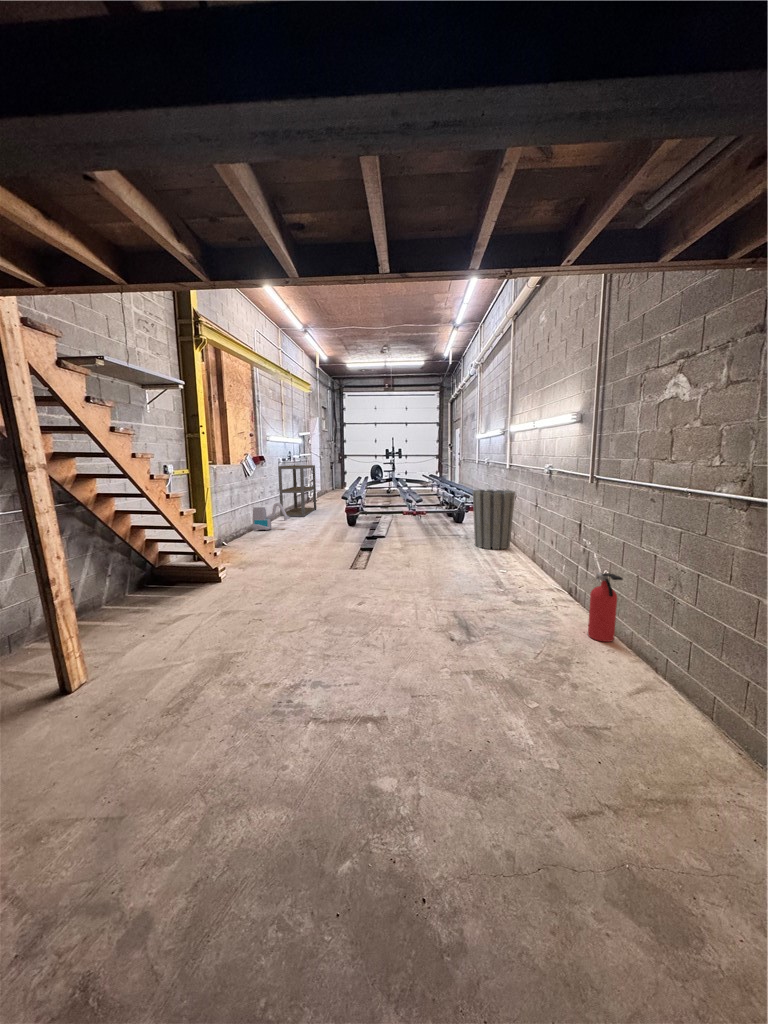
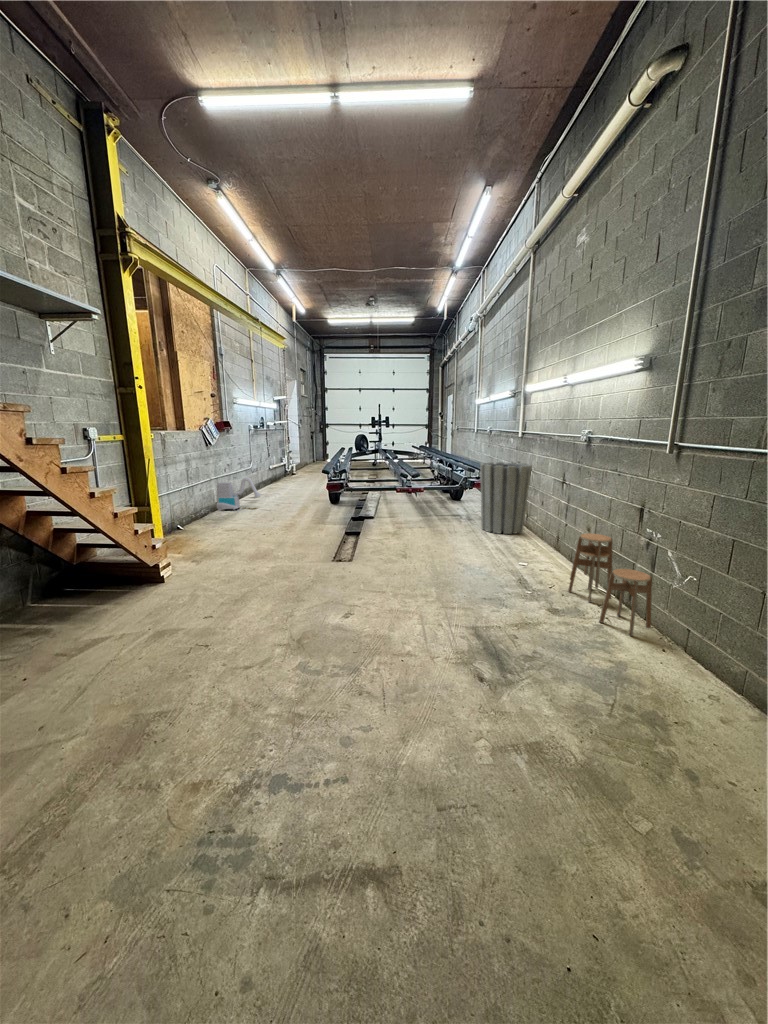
shelving unit: present [278,465,316,517] -> none [248,434,294,493]
stool: none [532,544,586,617] -> present [568,533,652,636]
fire extinguisher: present [588,572,623,642] -> none [668,580,739,680]

